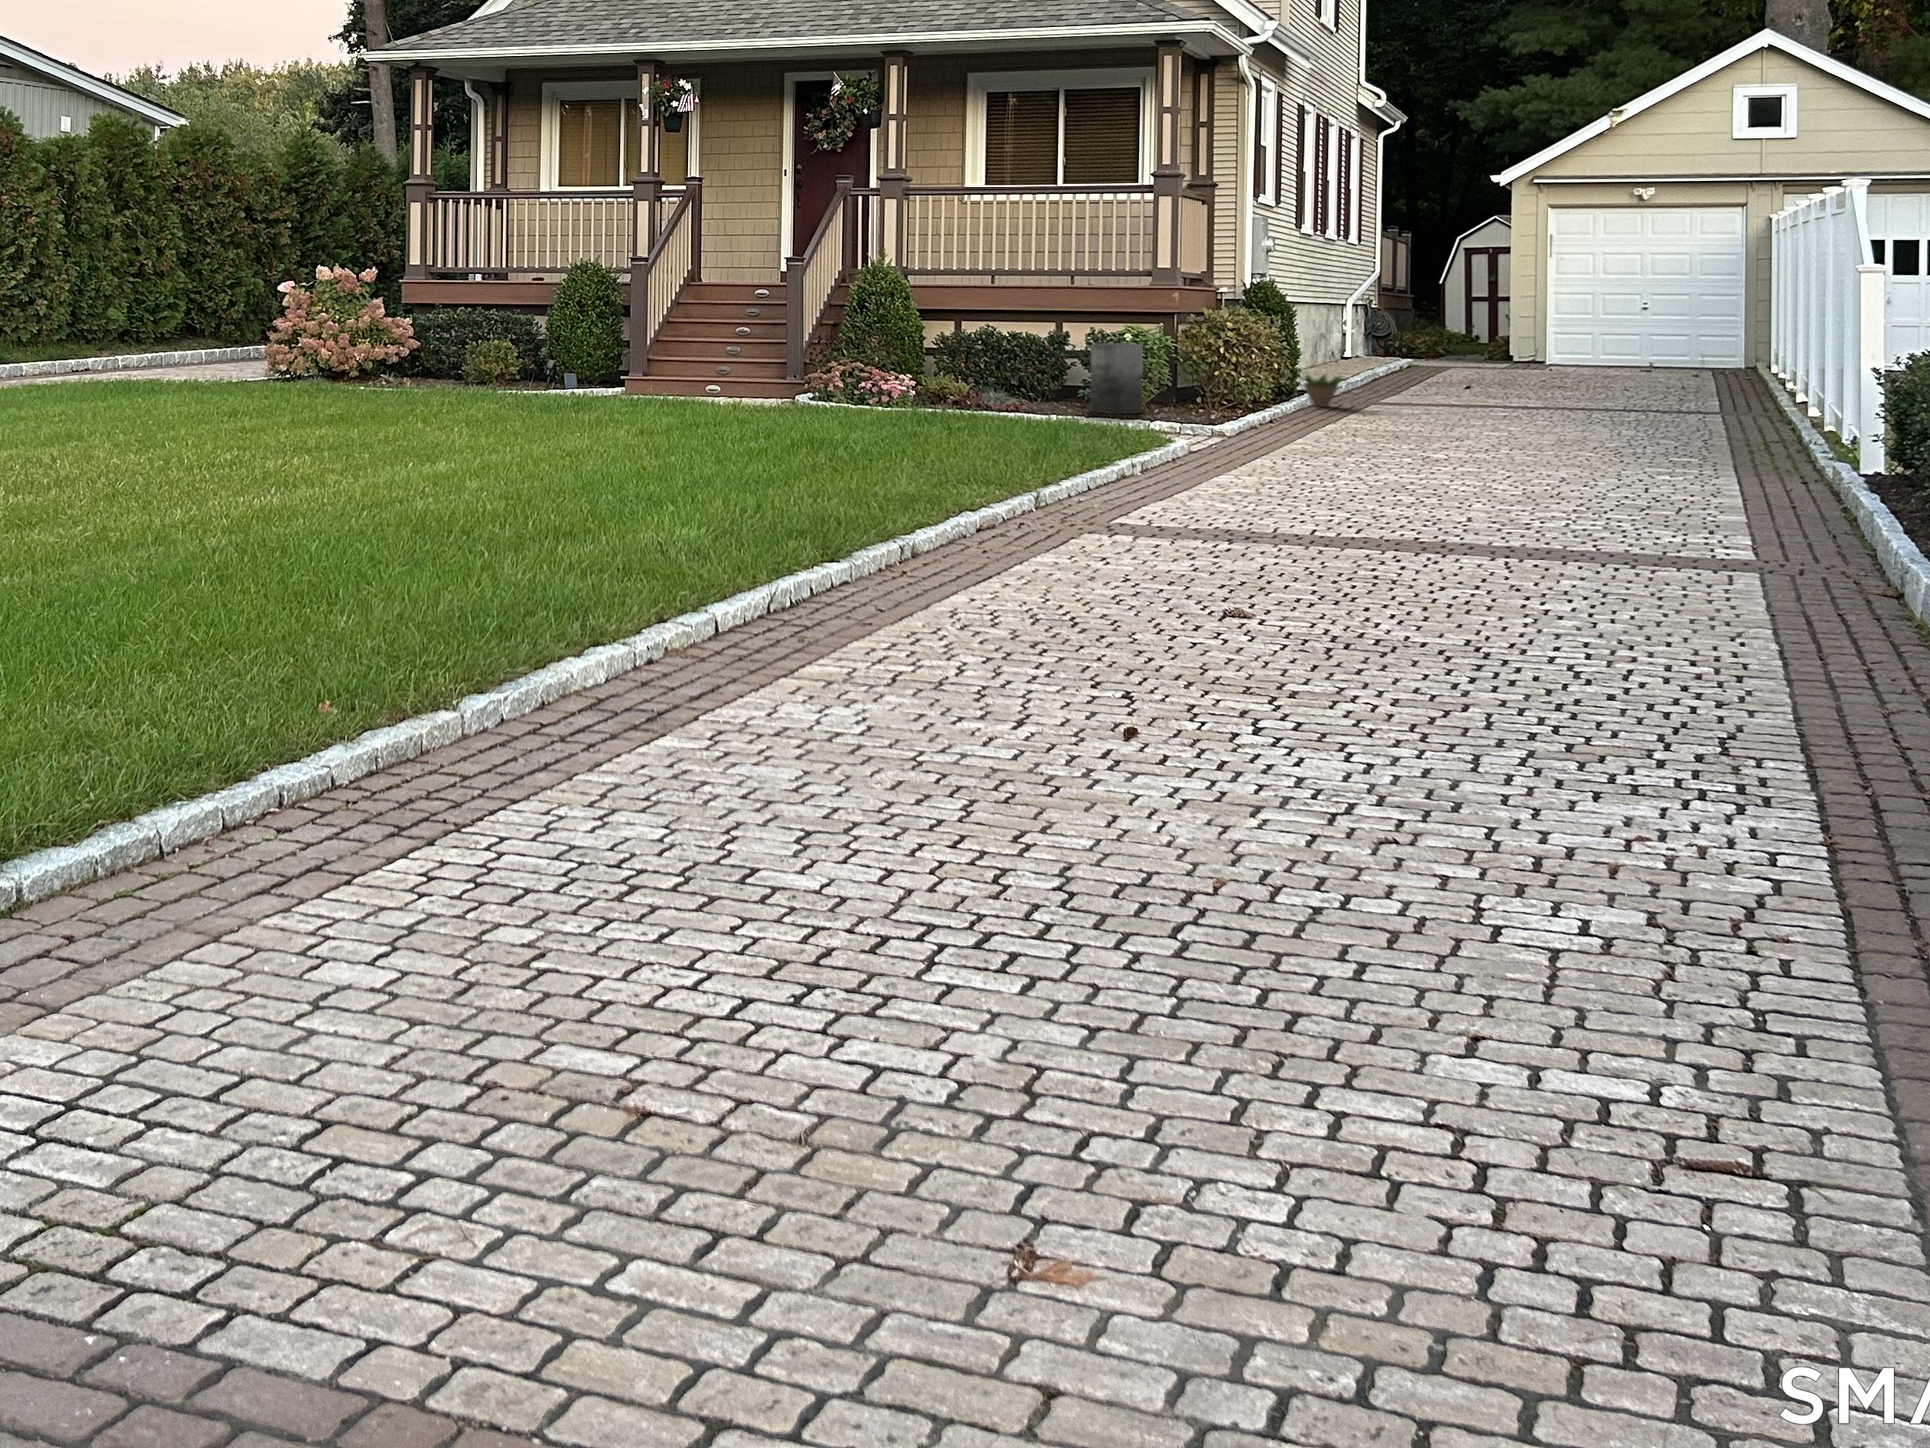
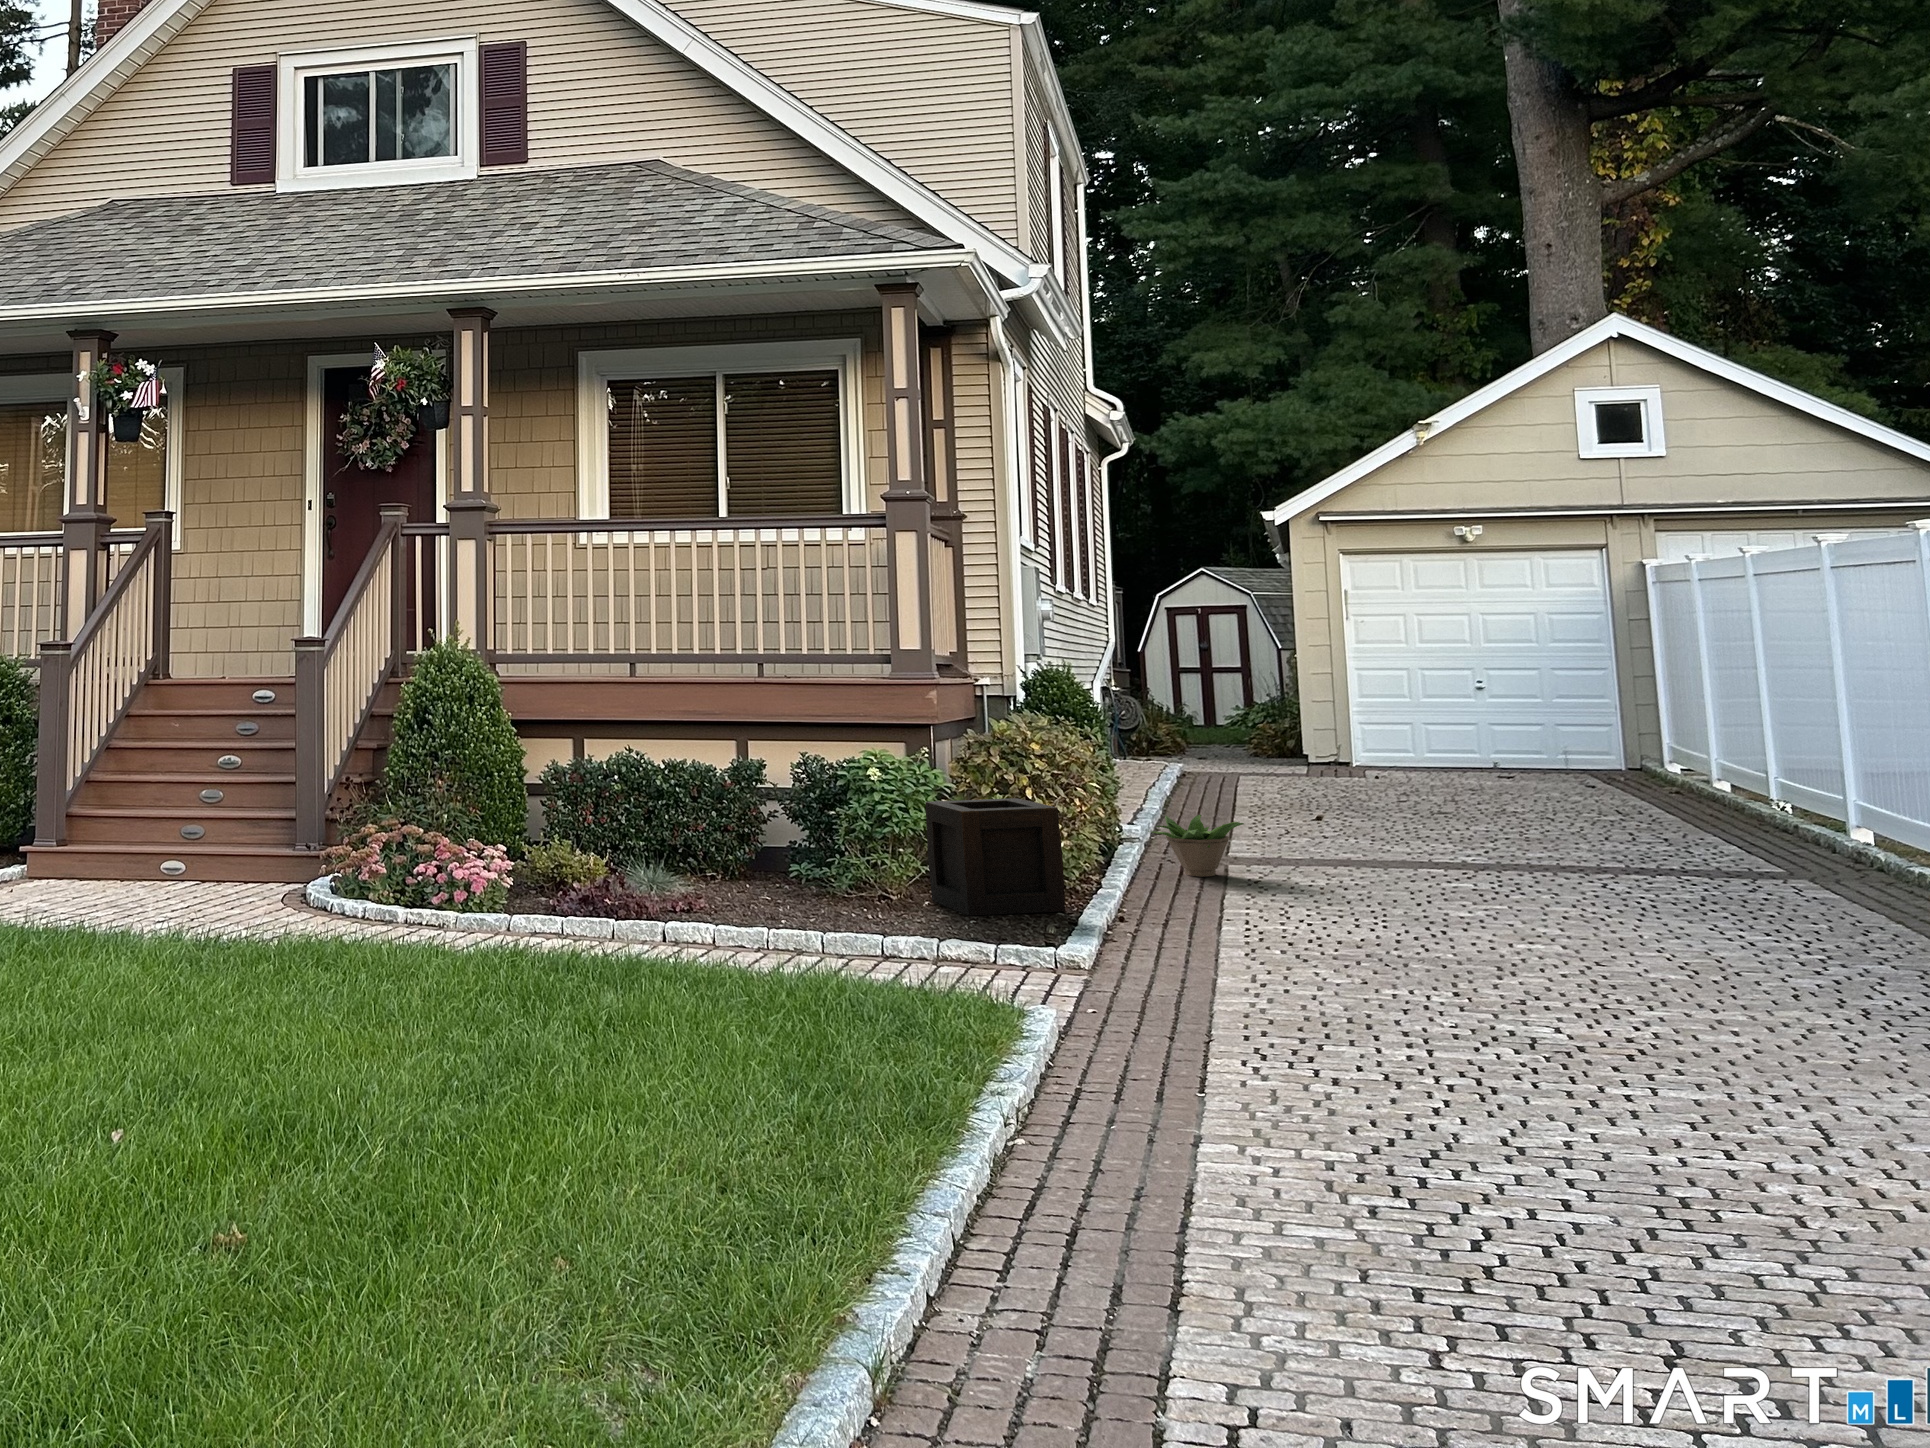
trash can: present [1090,343,1143,414] -> none [812,785,913,924]
wooden crate: none [1157,355,1228,414] -> present [925,798,1065,916]

